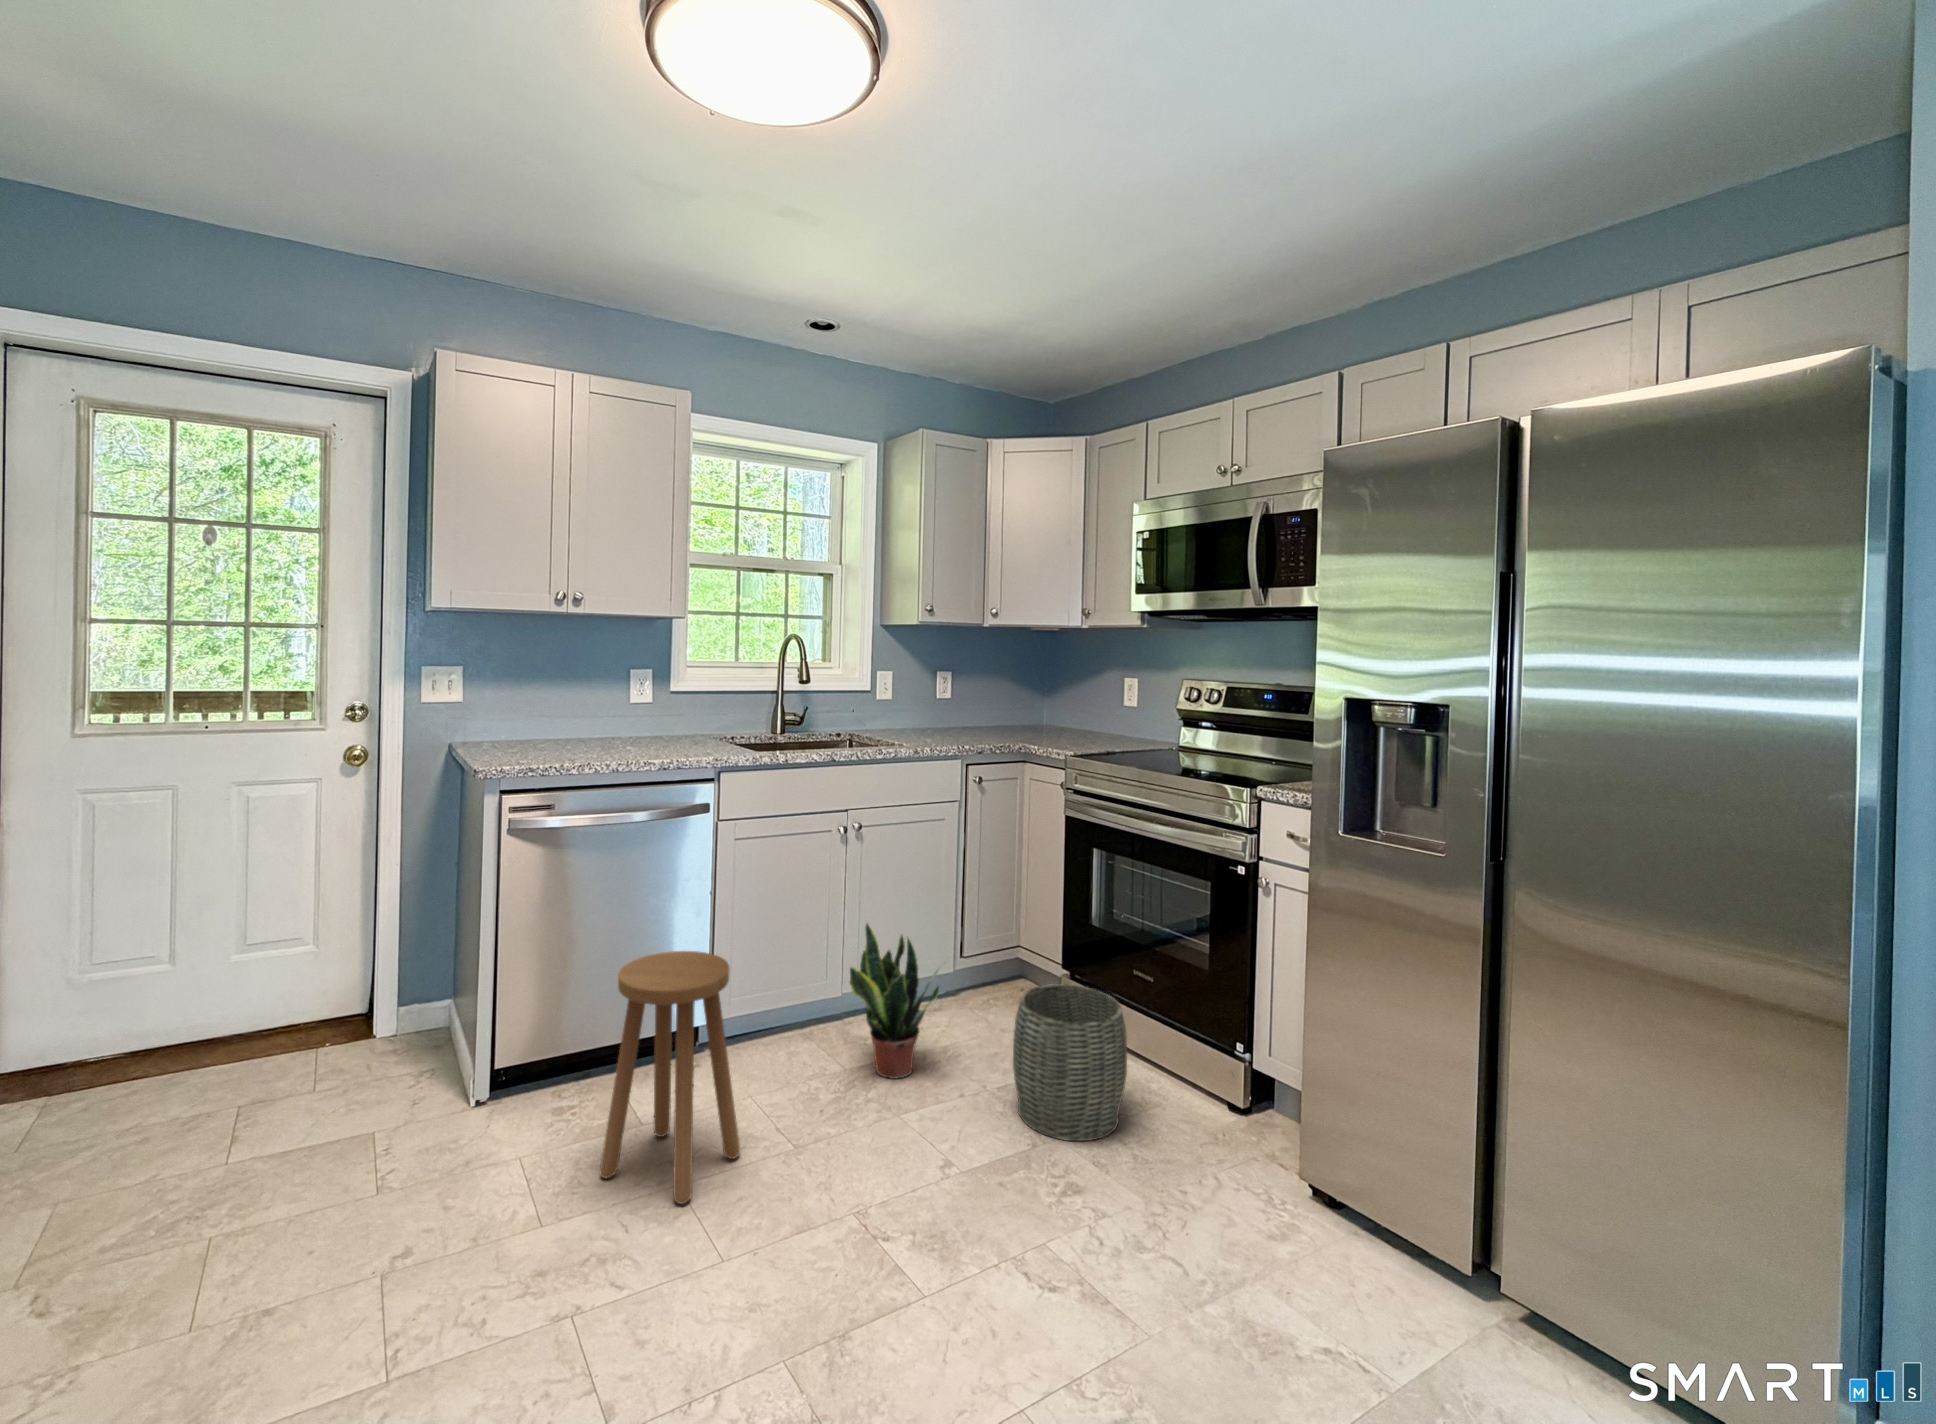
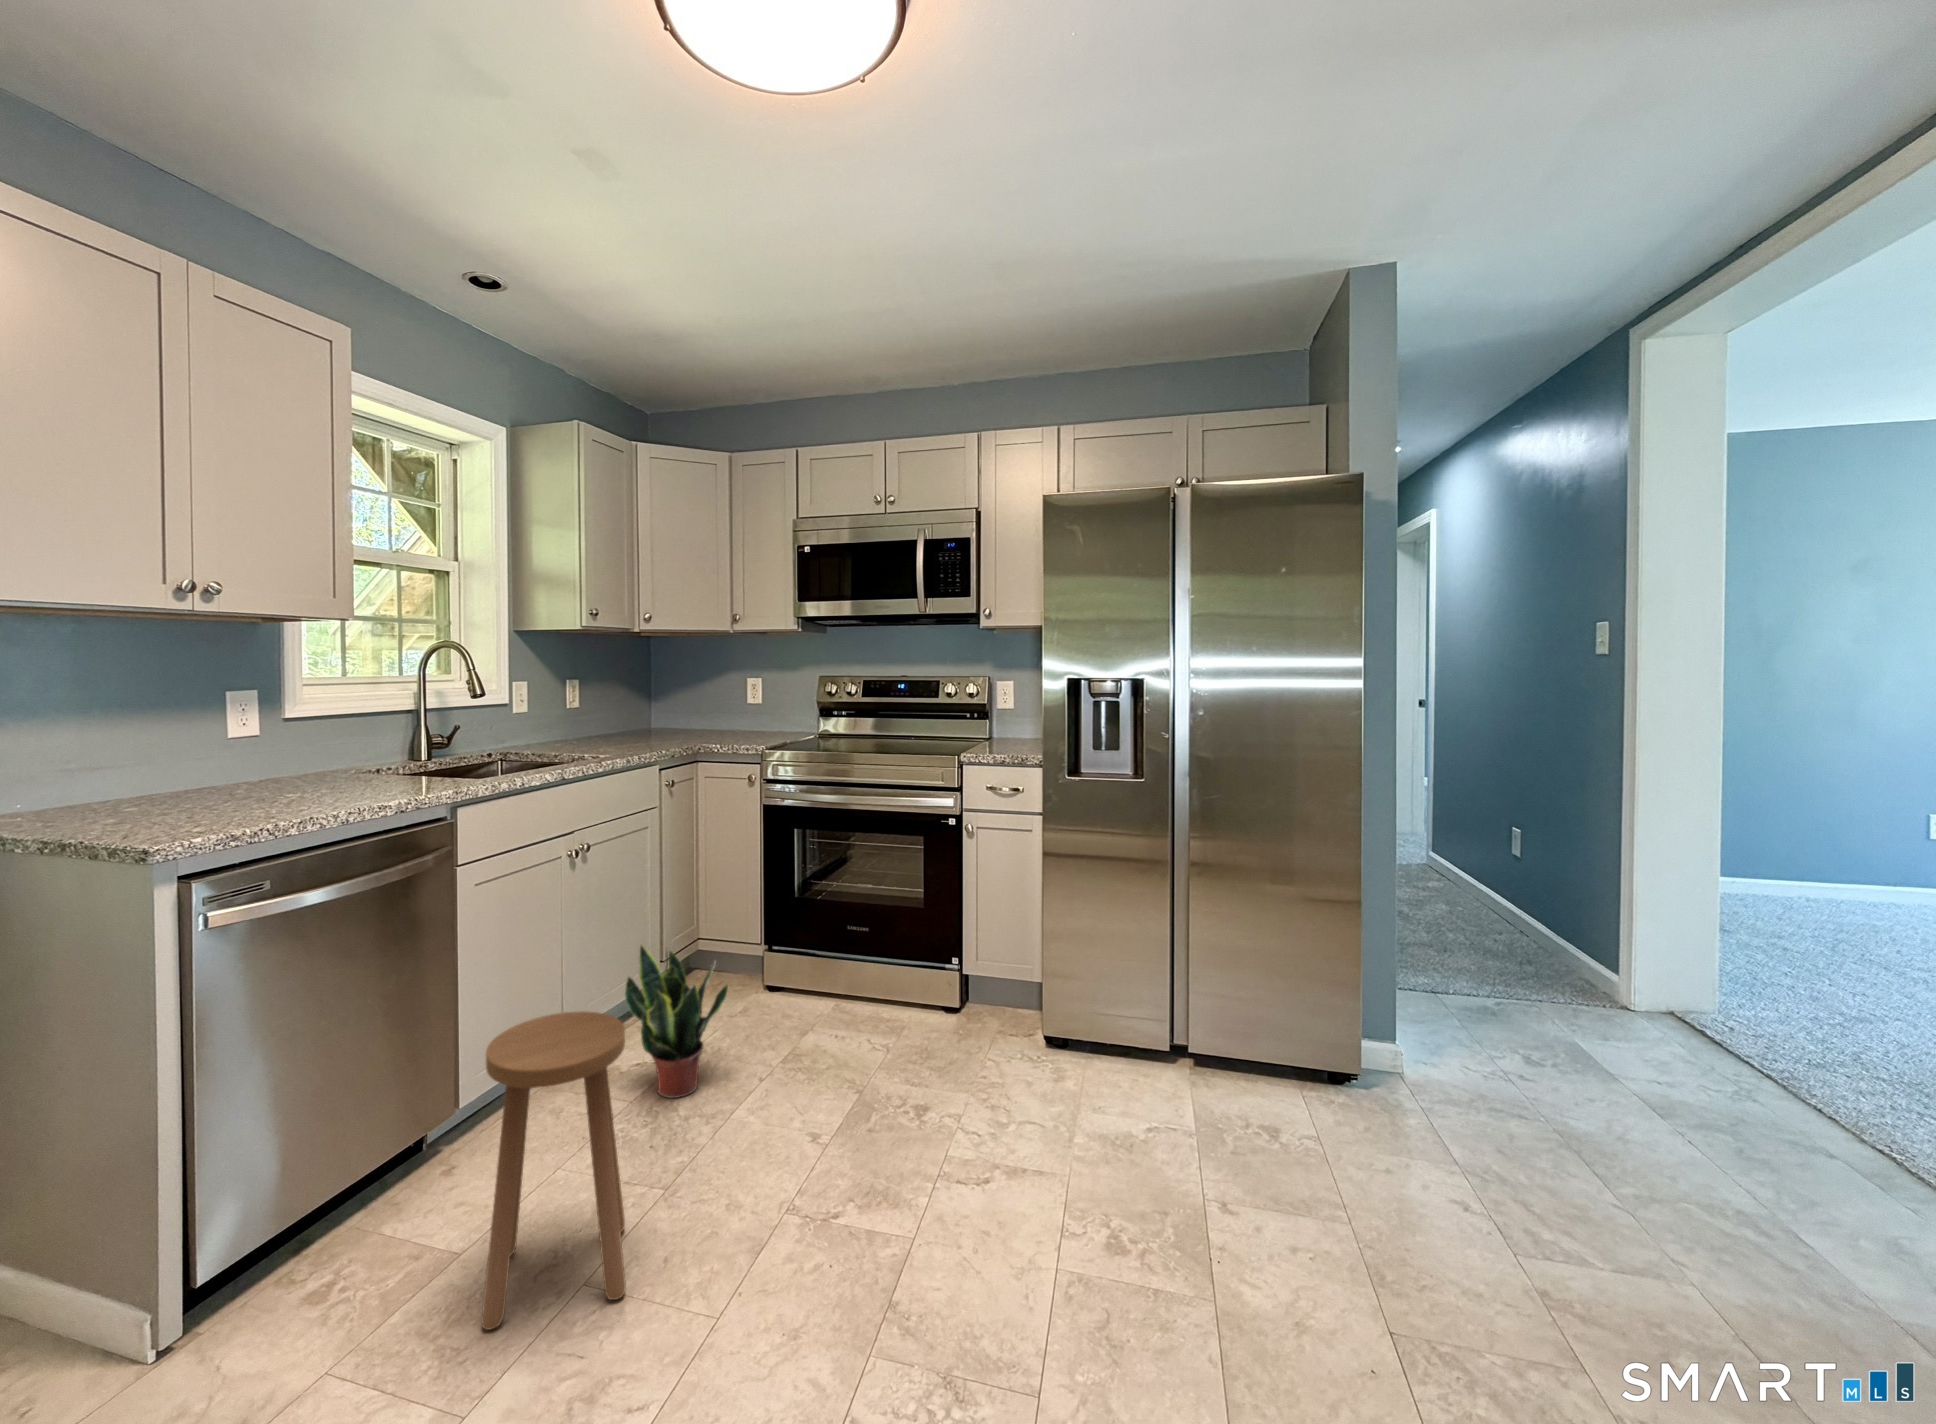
woven basket: present [1013,984,1127,1141] -> none [805,948,905,1083]

